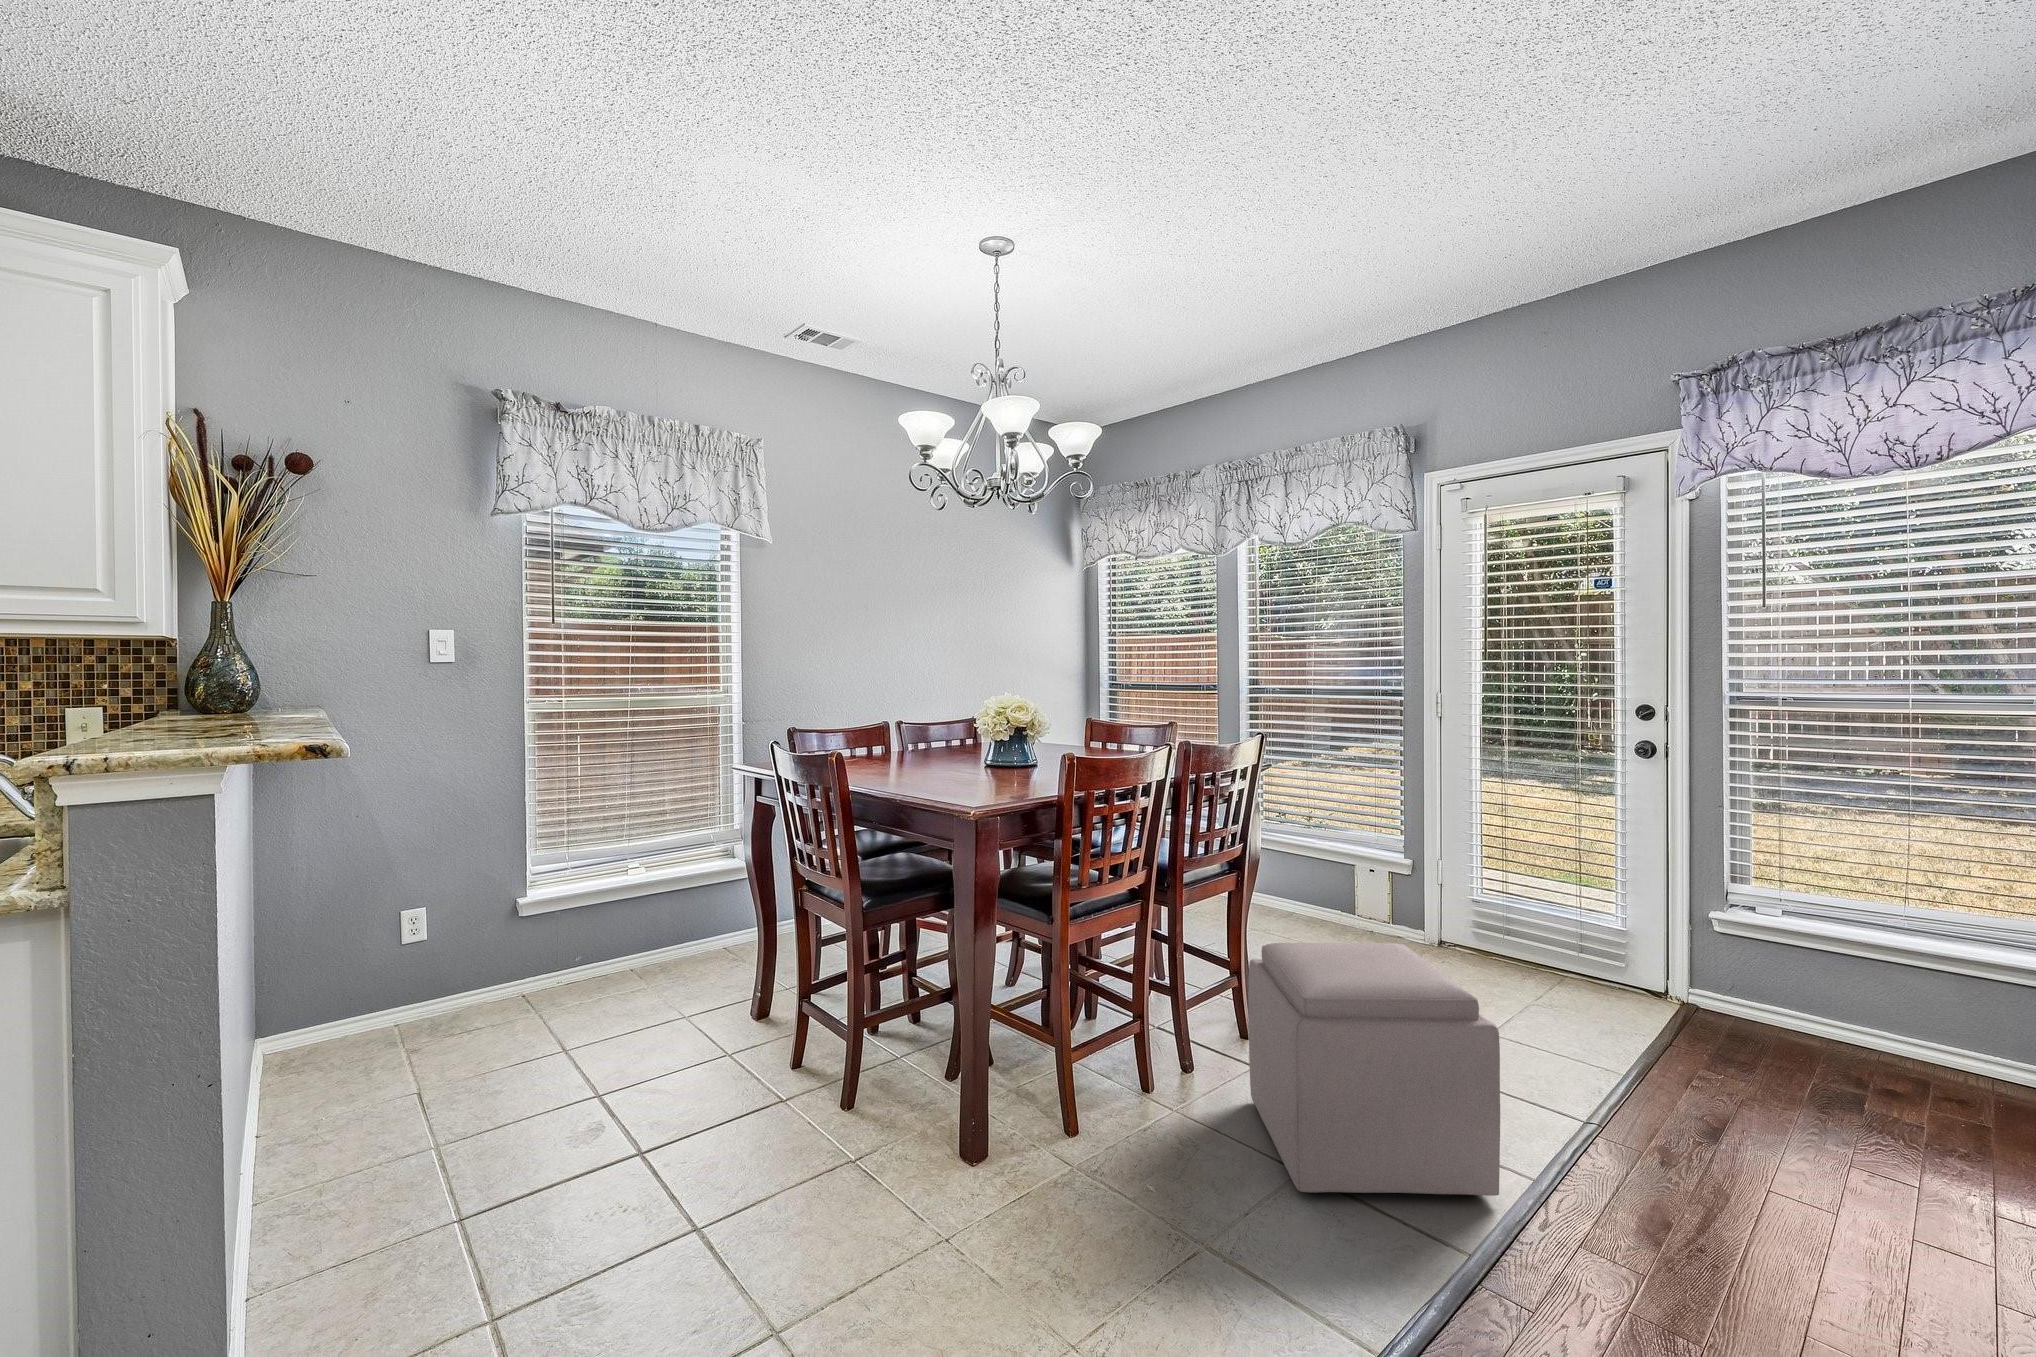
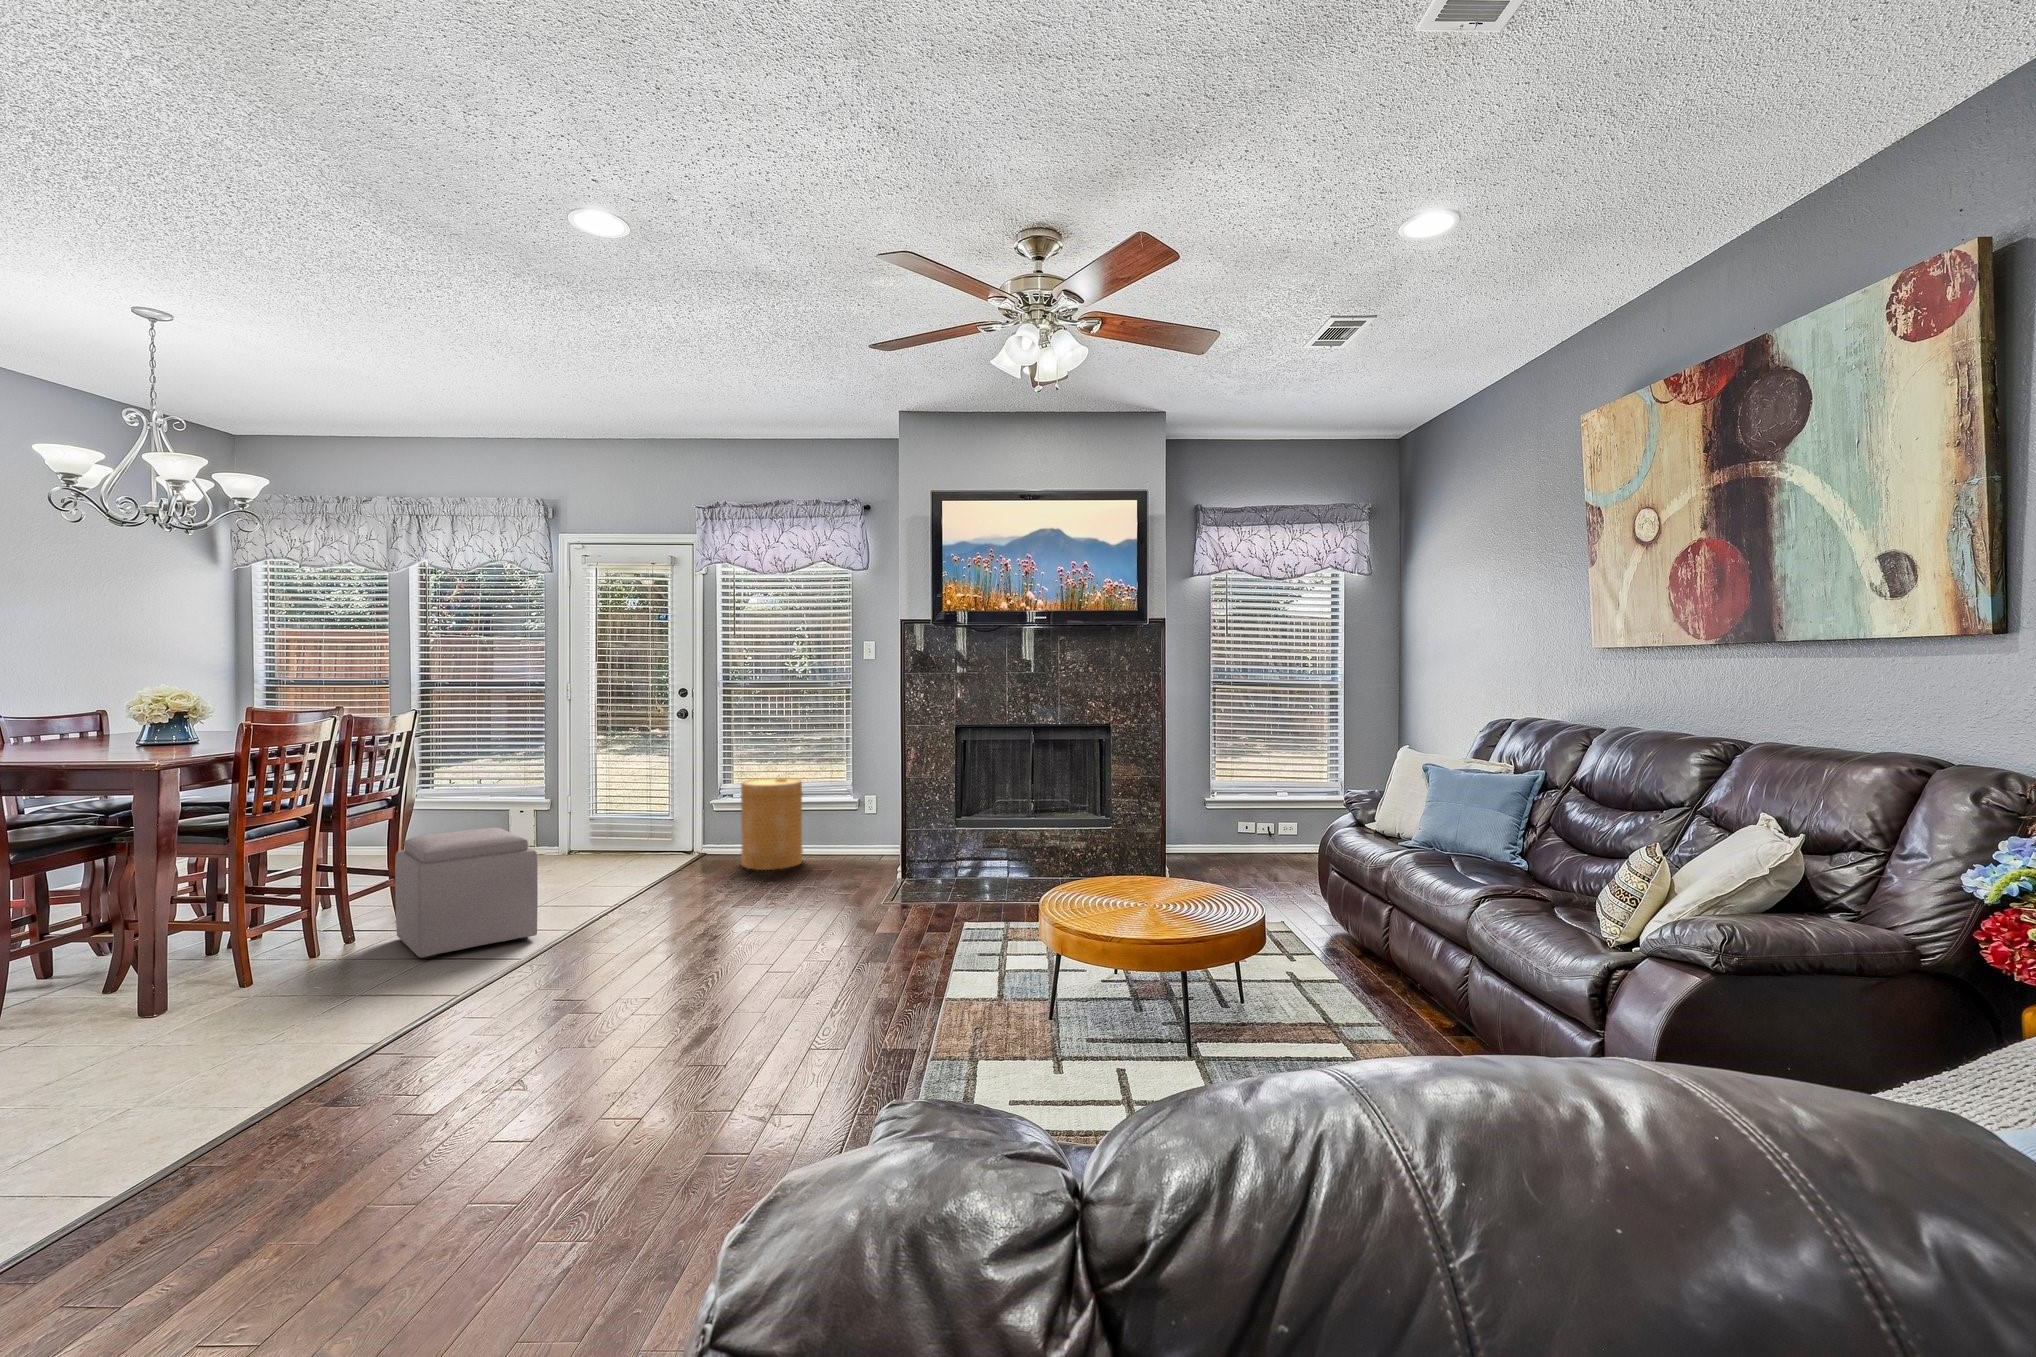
basket: none [1815,884,2003,1101] -> present [741,778,803,870]

